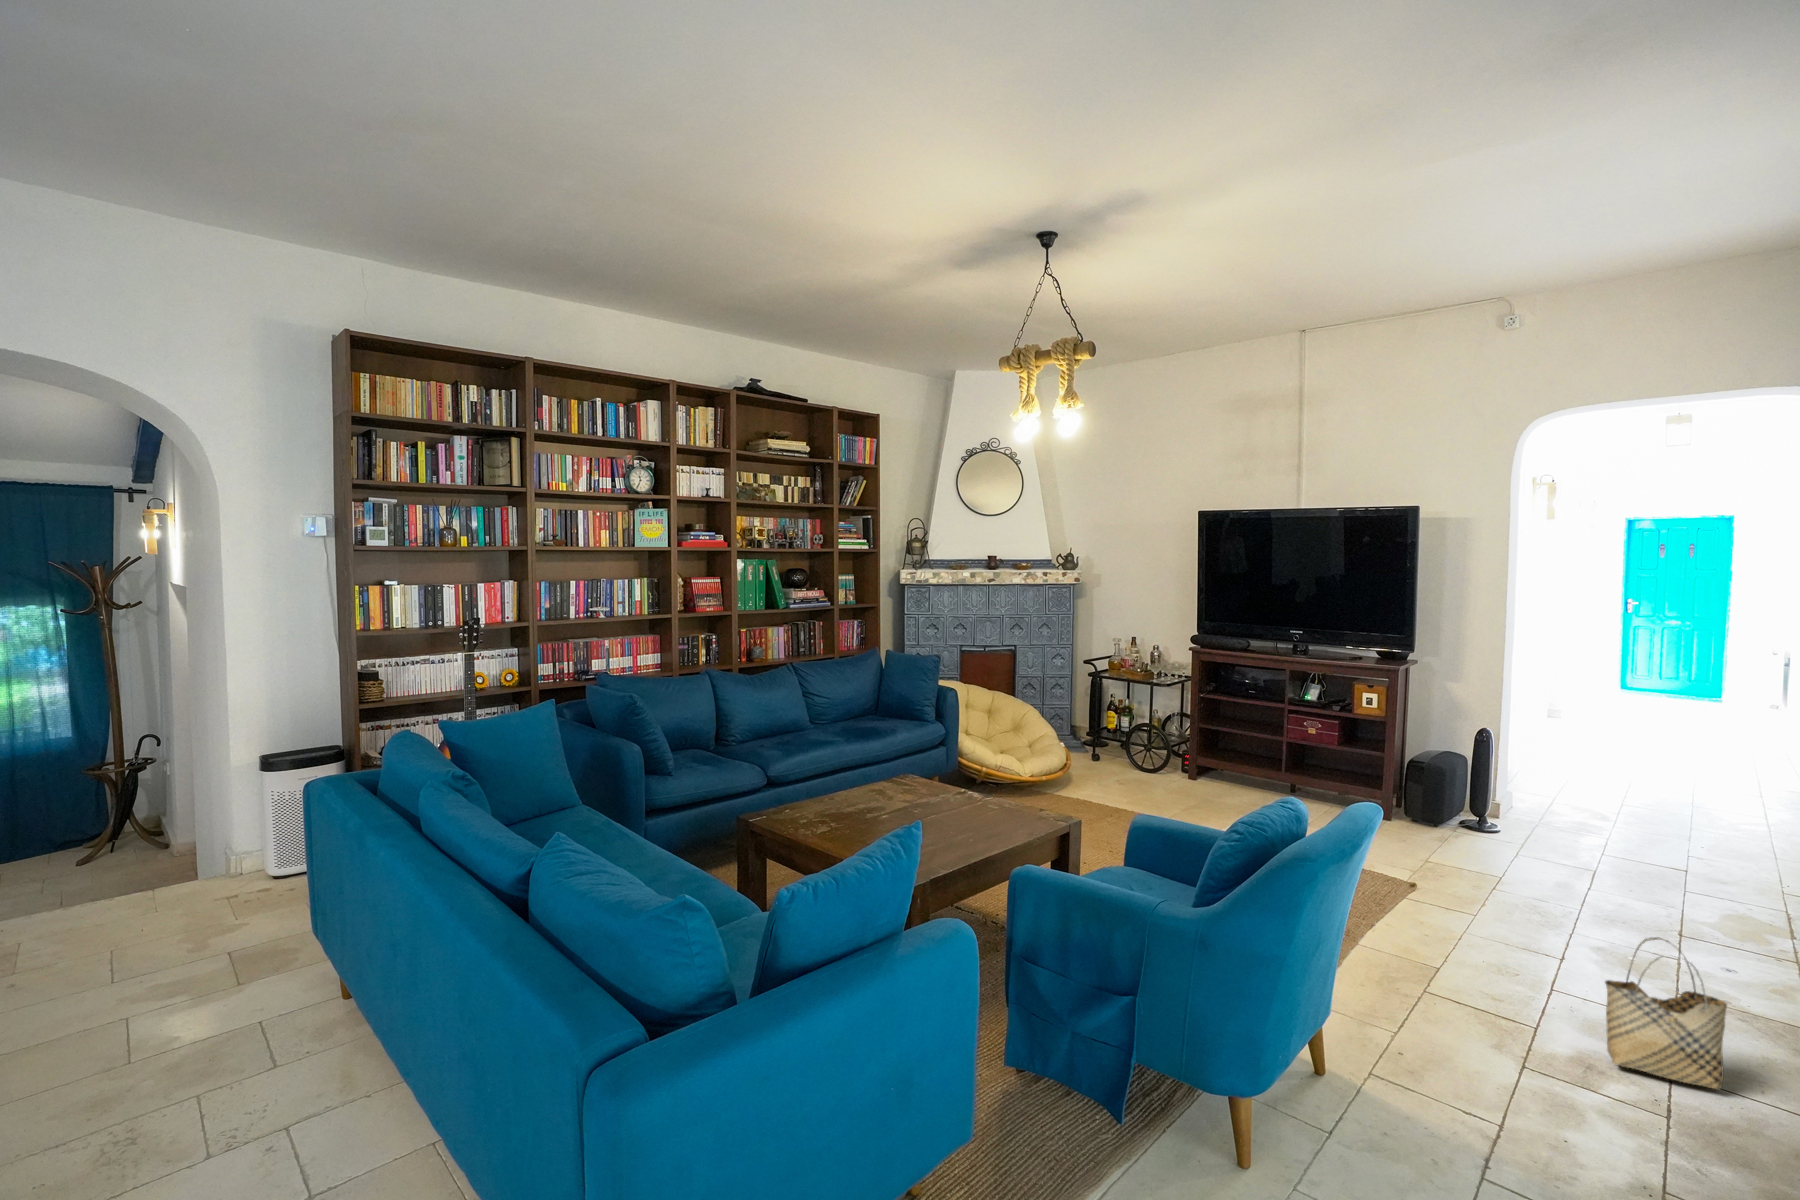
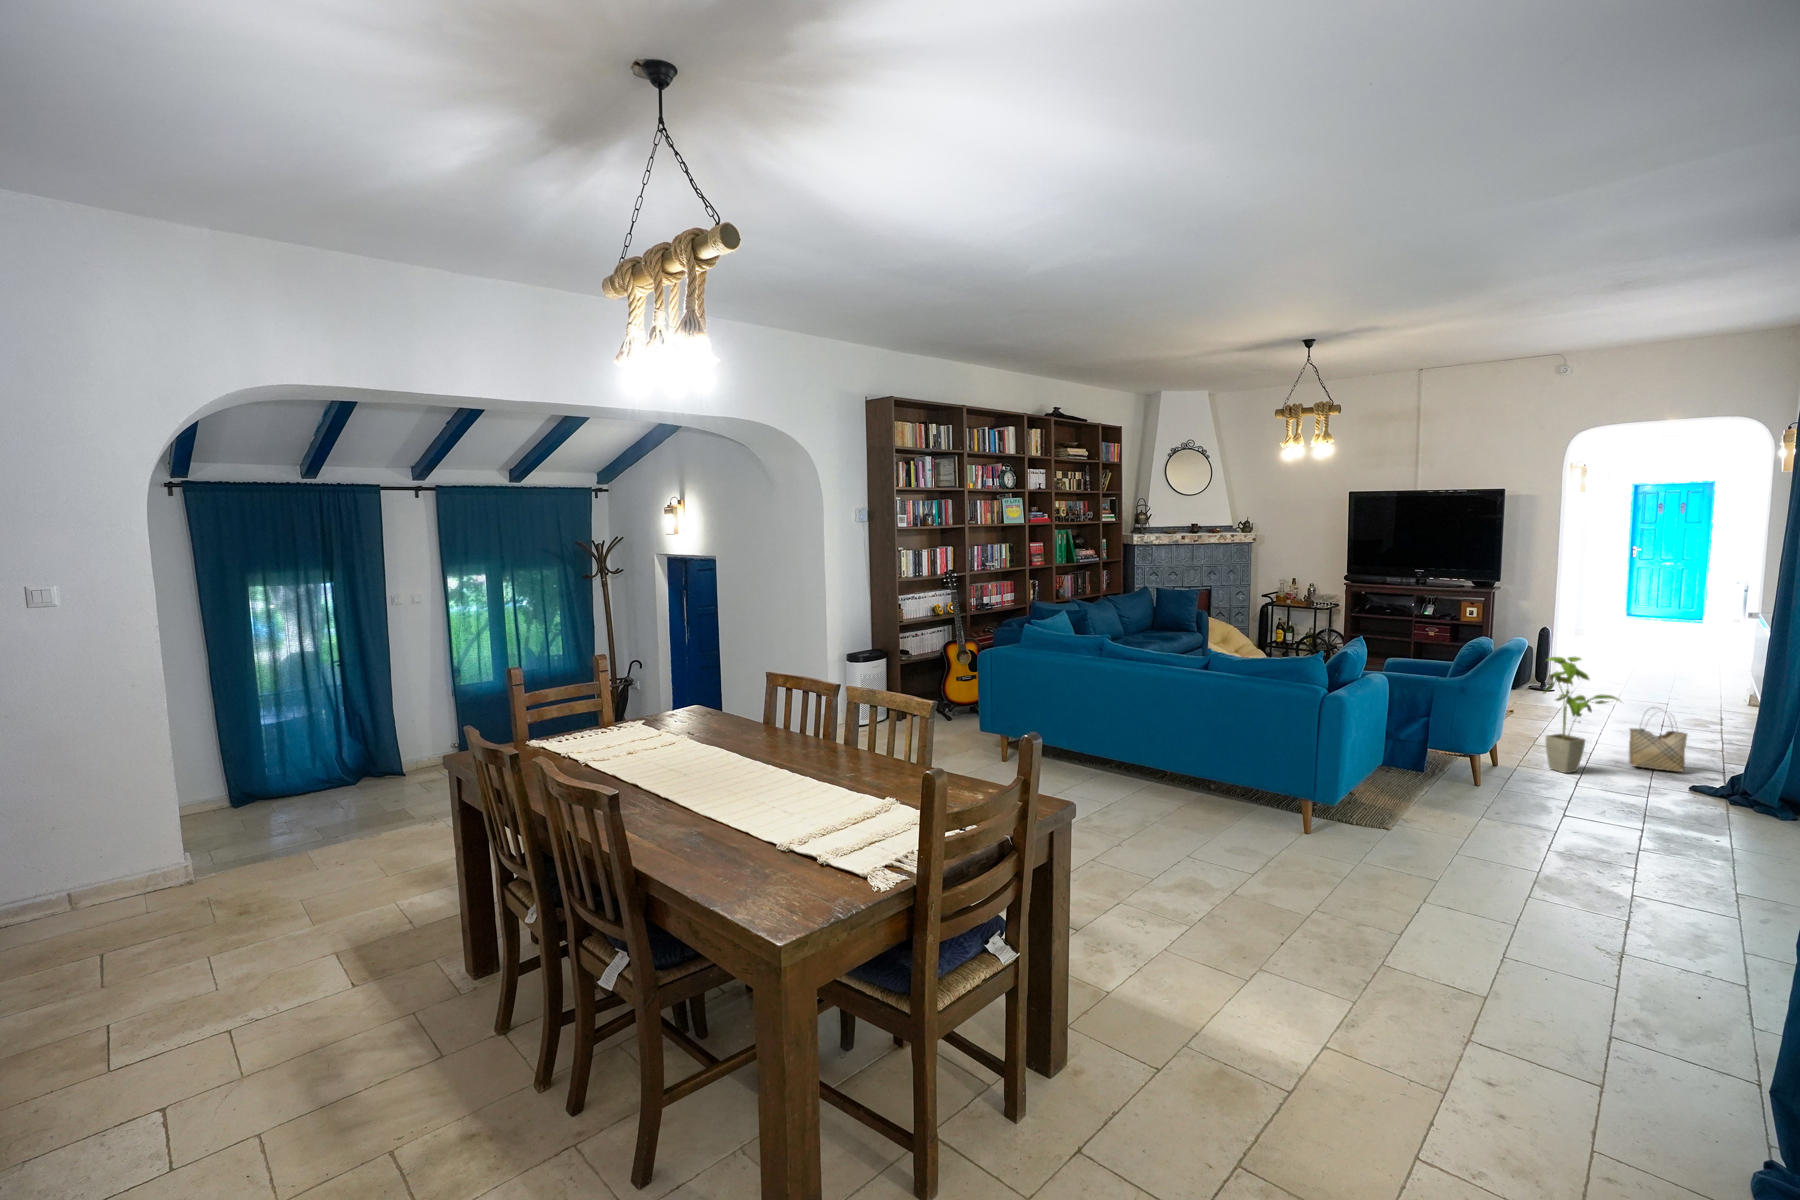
house plant: none [1423,834,1588,1086] -> present [1543,657,1619,773]

